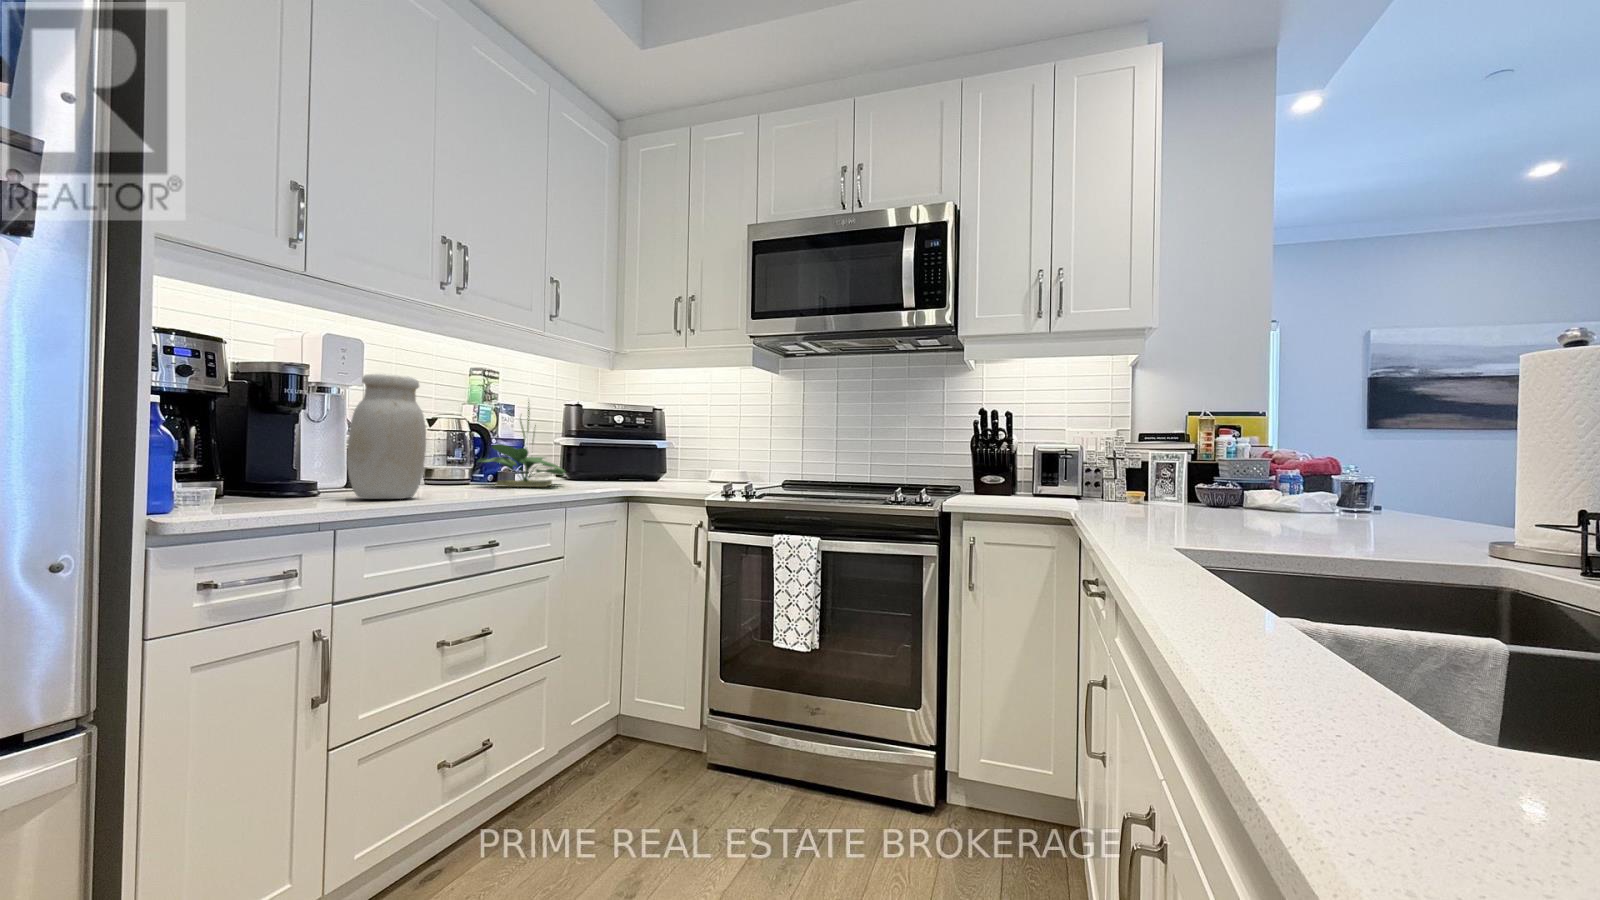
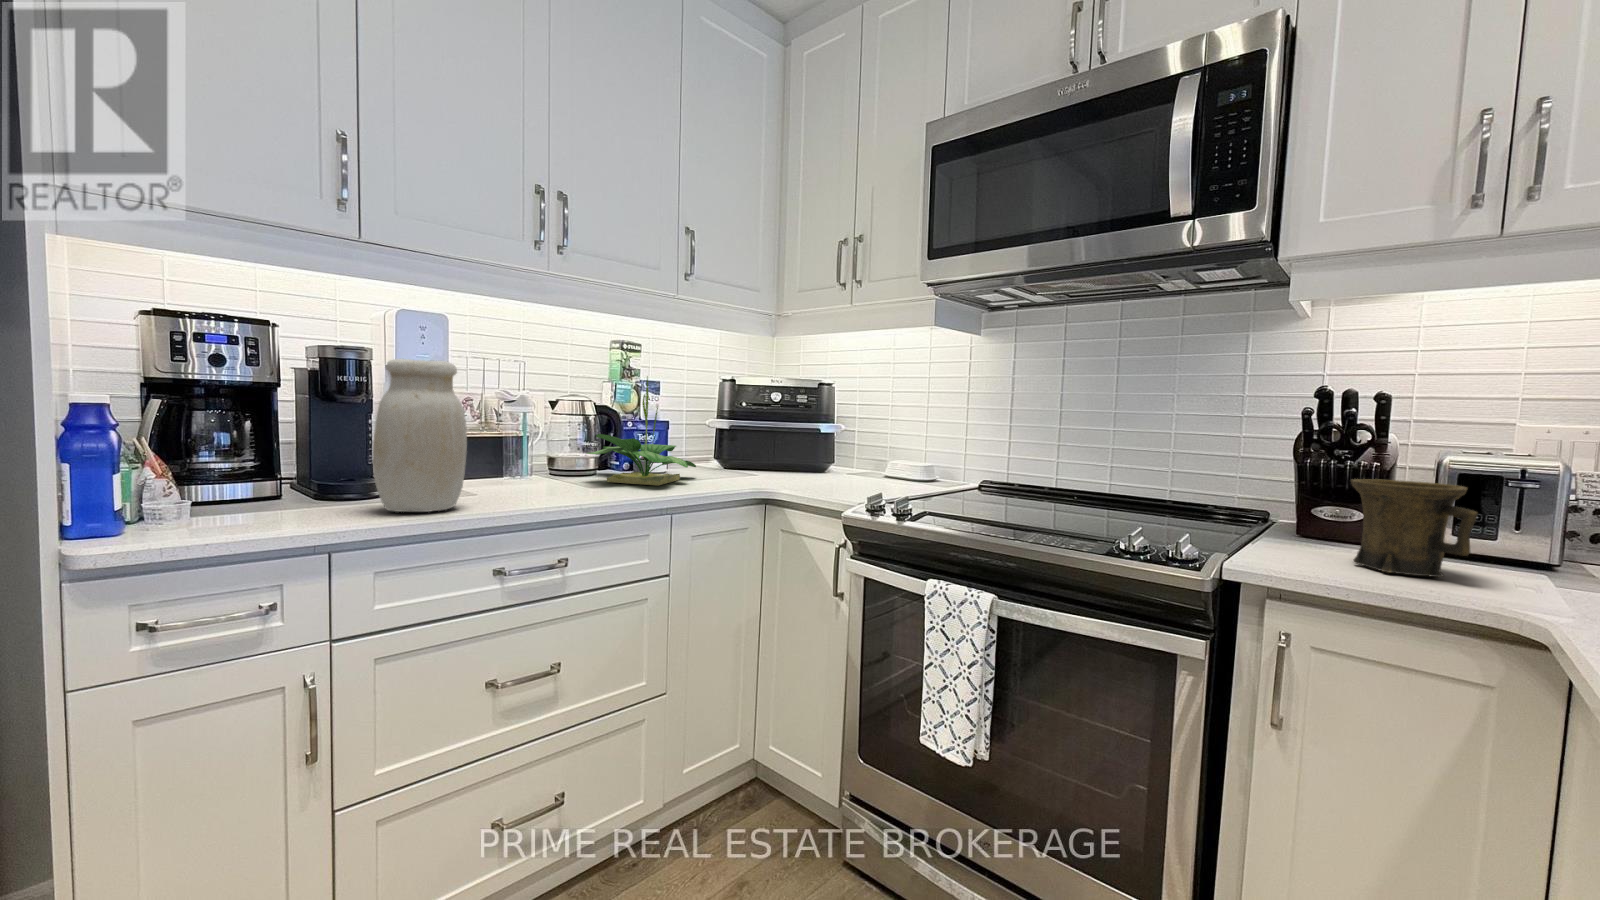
mug: none [998,455,1050,501] -> present [1351,479,1477,577]

